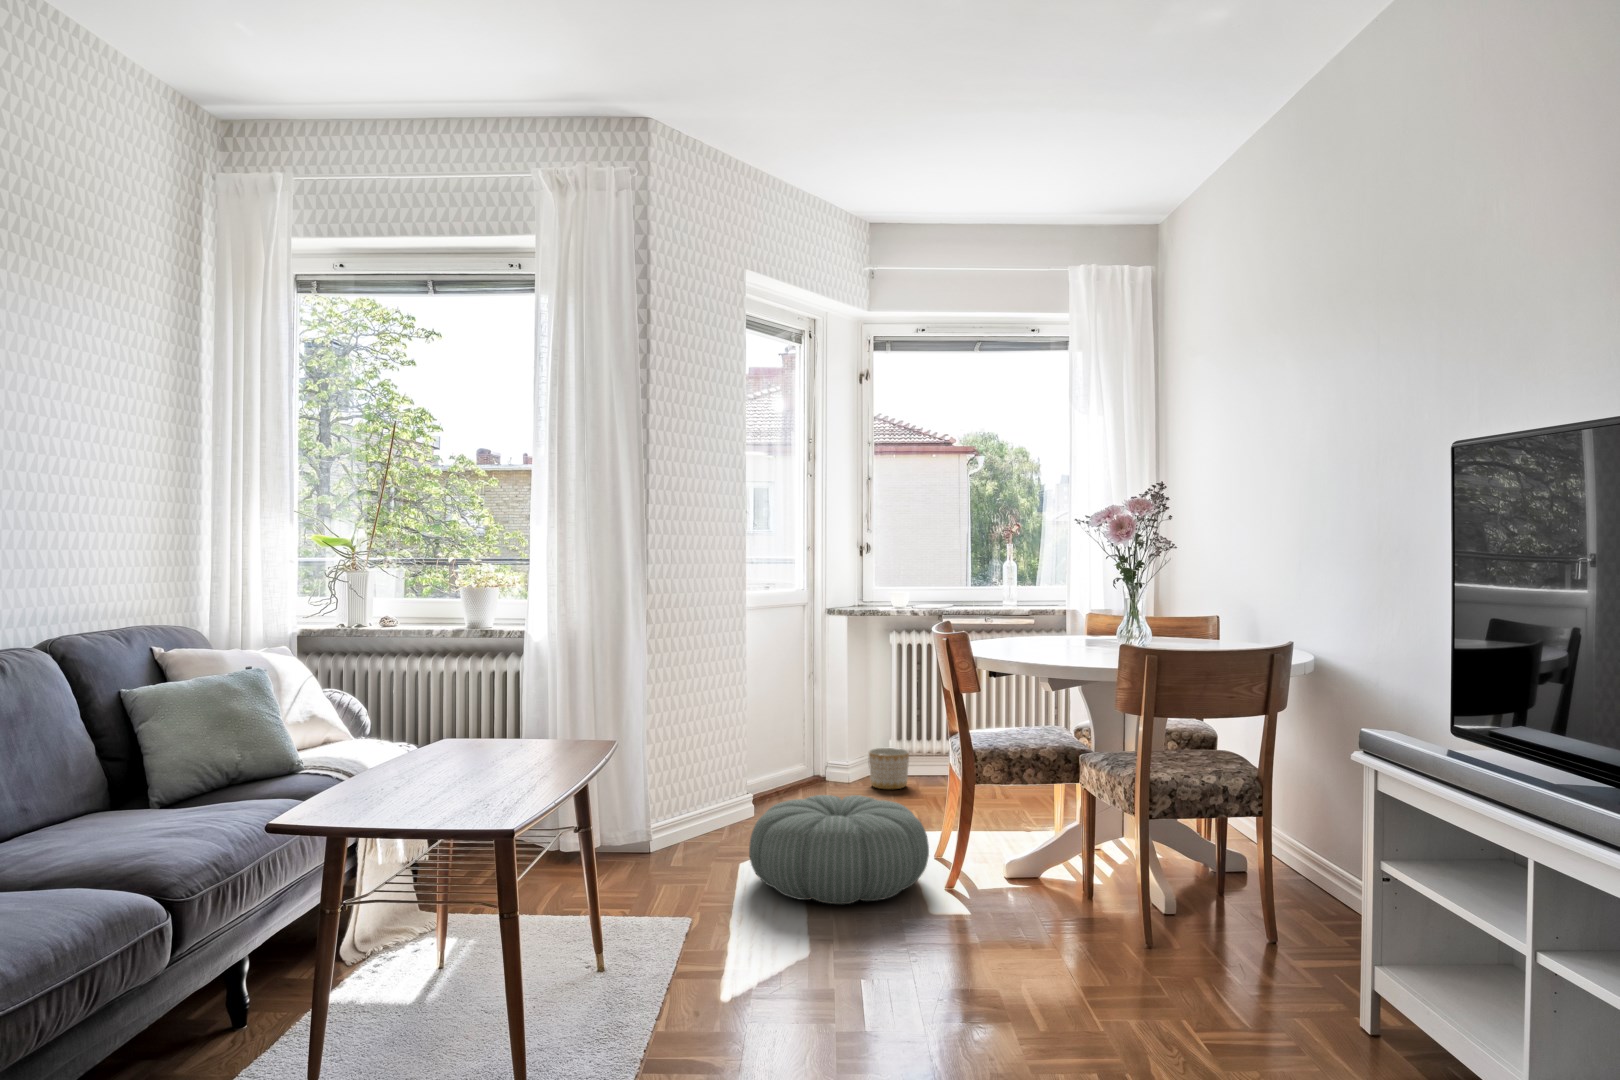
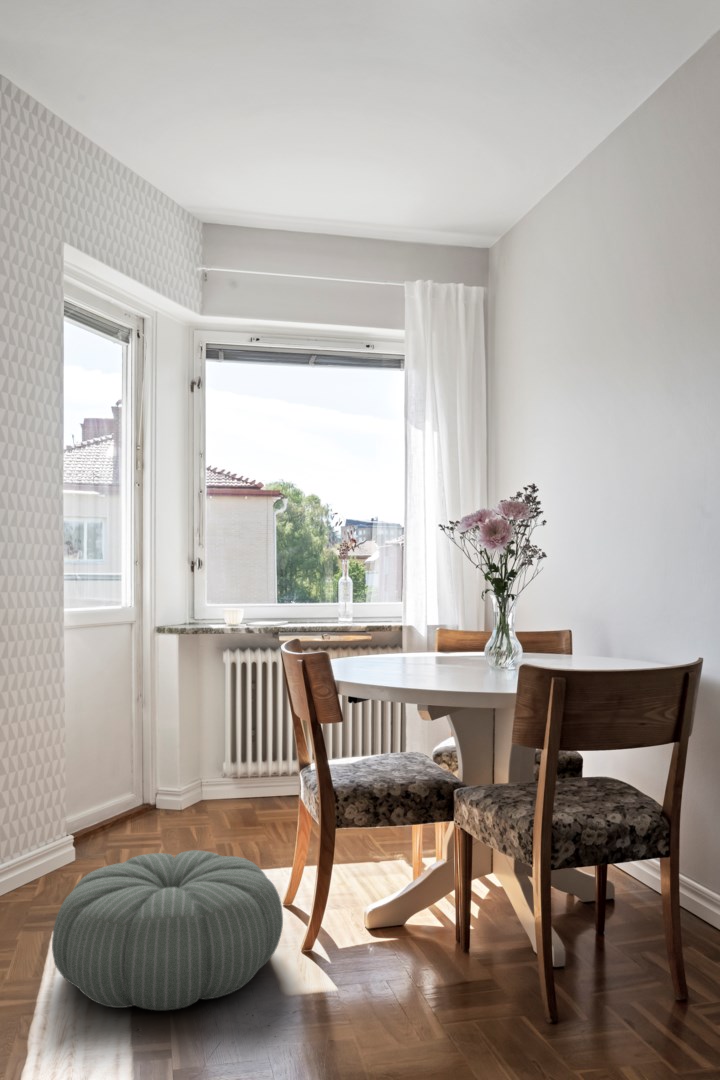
planter: present [869,748,909,790] -> none [200,773,244,820]

